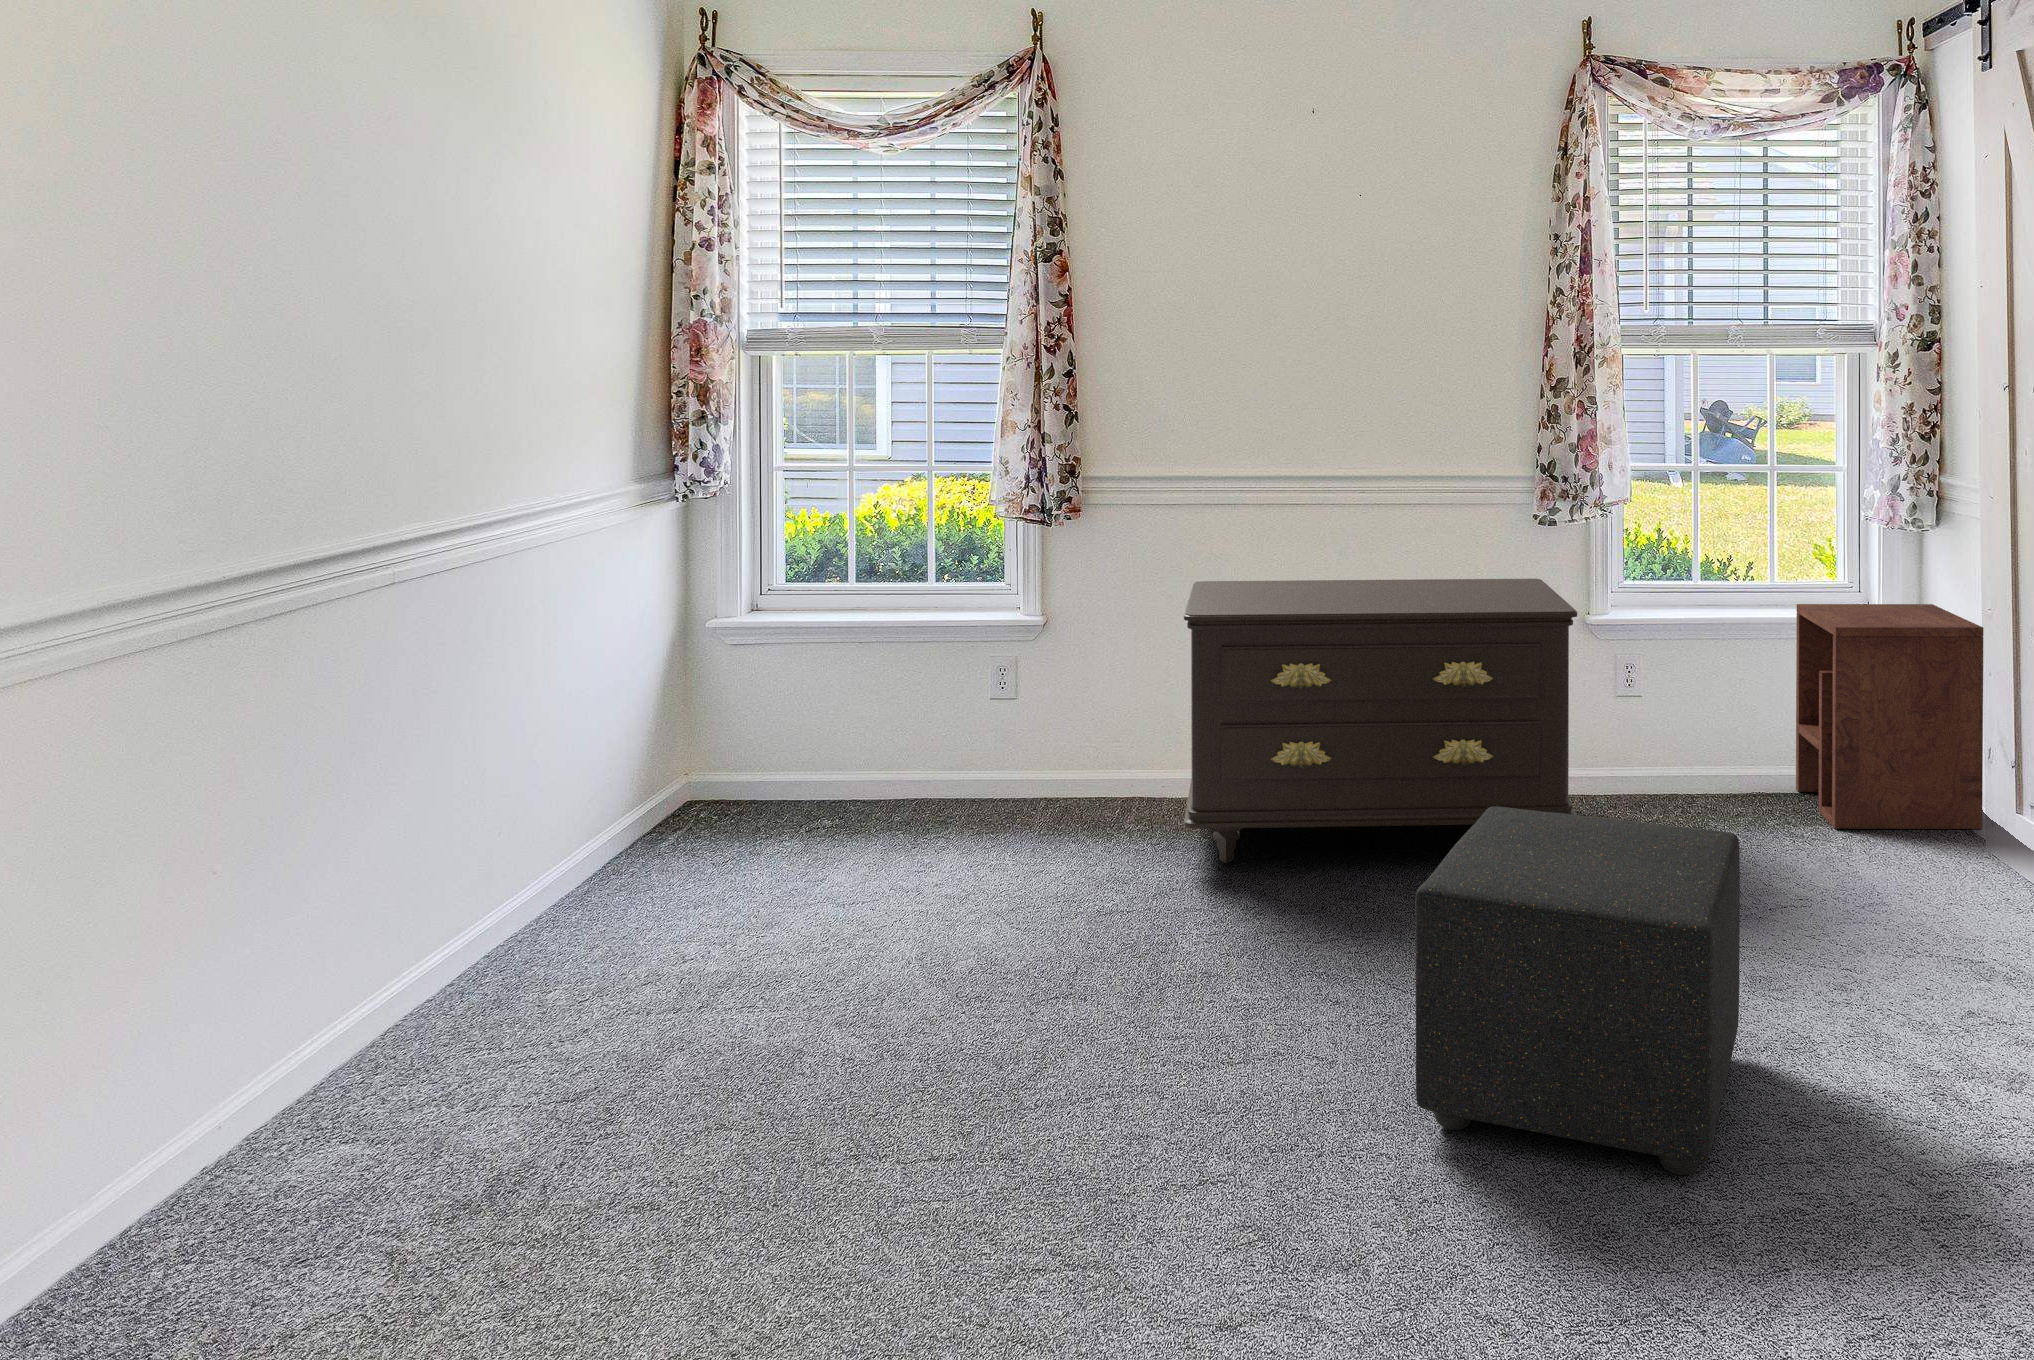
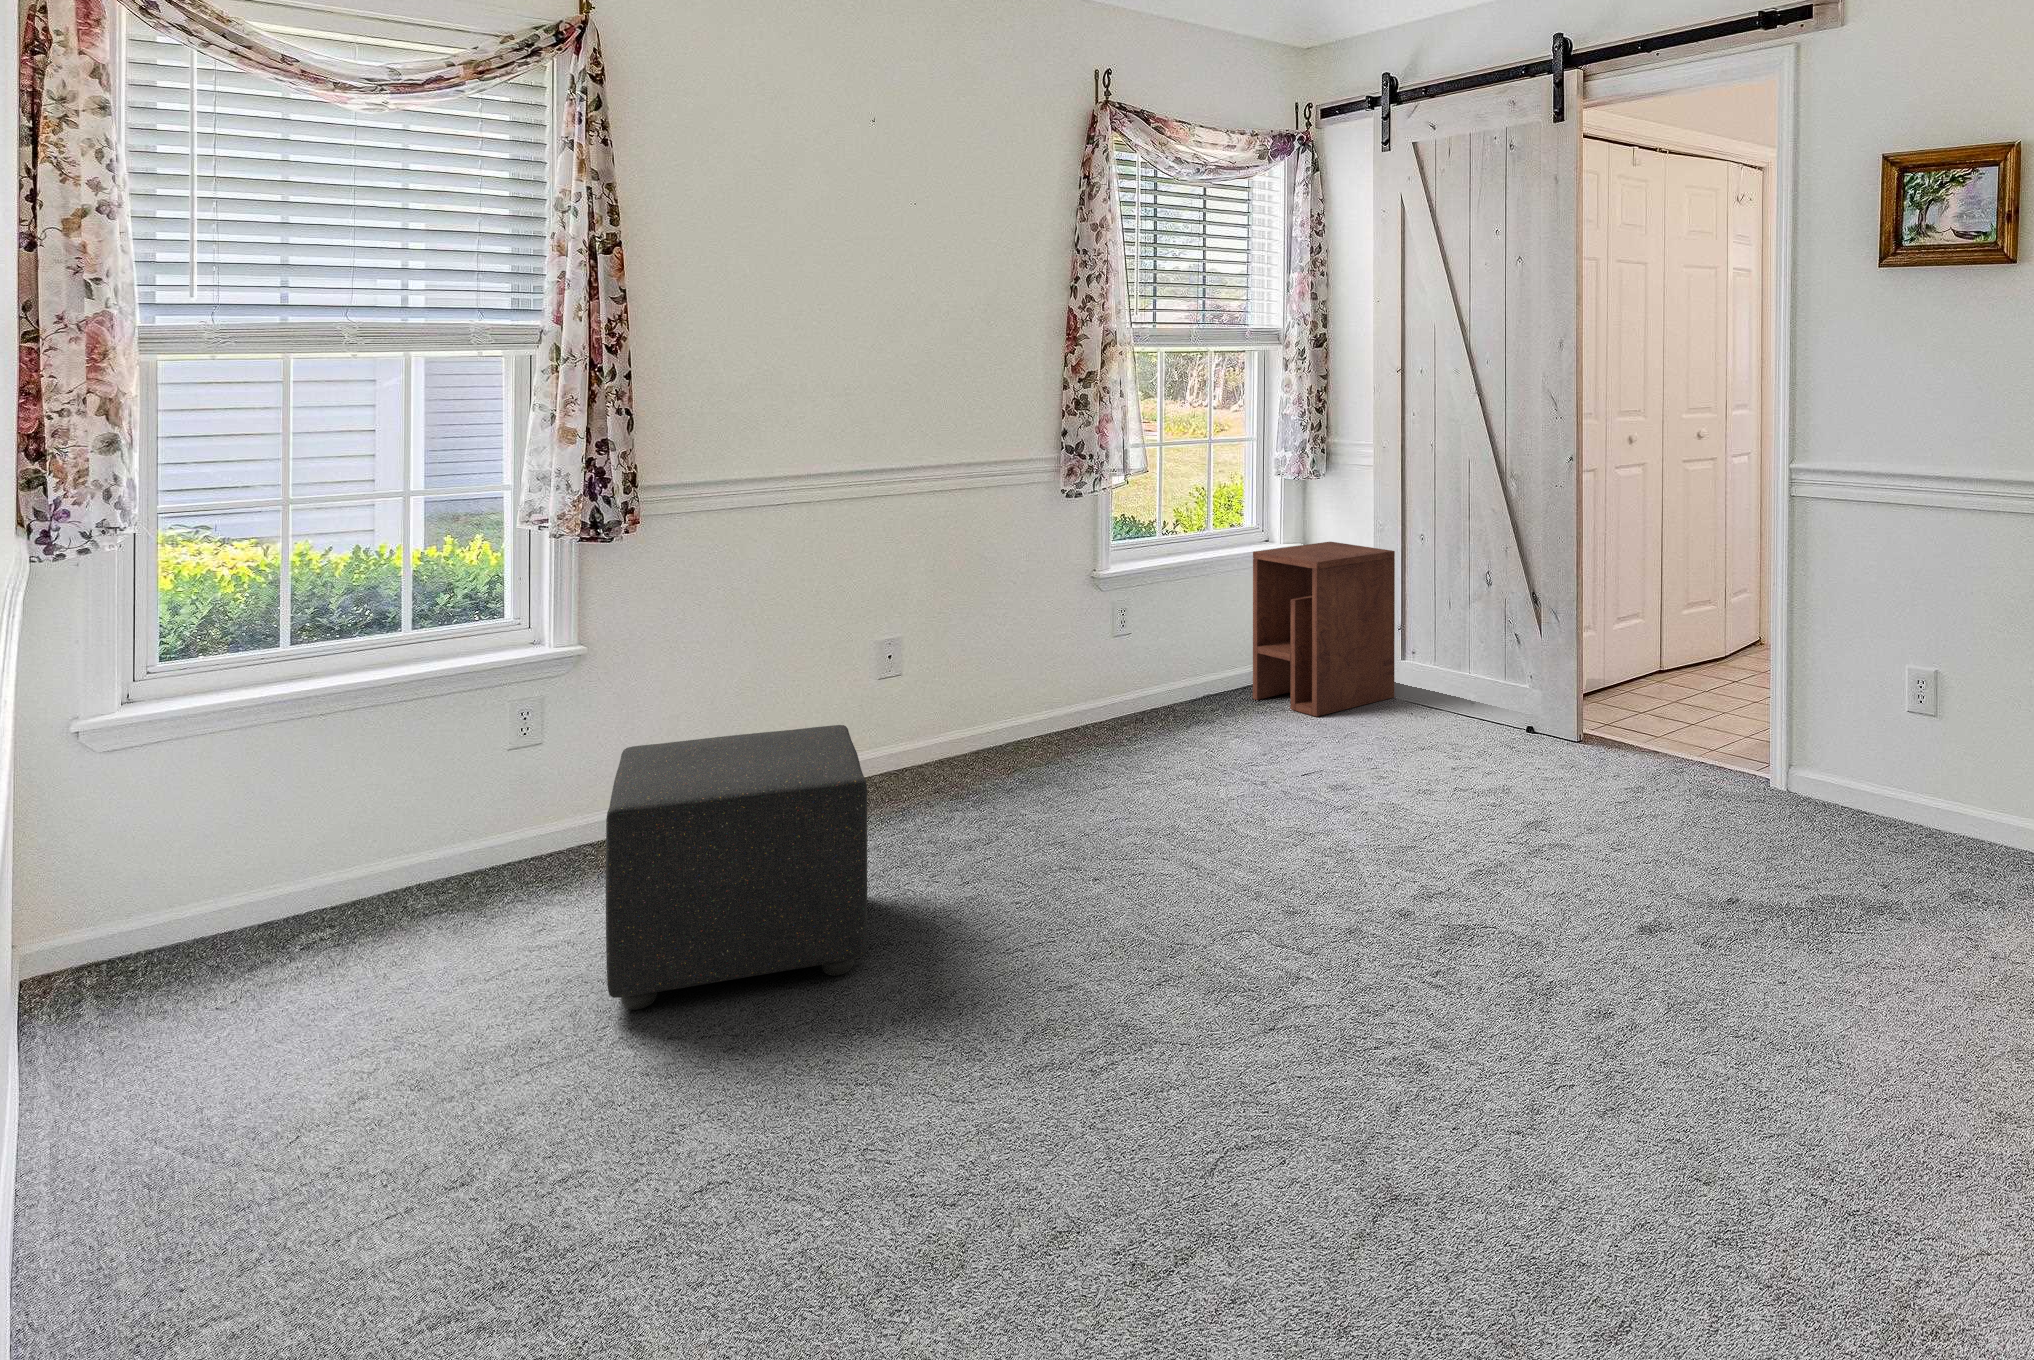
dresser: present [1184,579,1577,863] -> none [809,551,1199,853]
ottoman: present [1415,806,1740,1175] -> present [606,725,867,1009]

